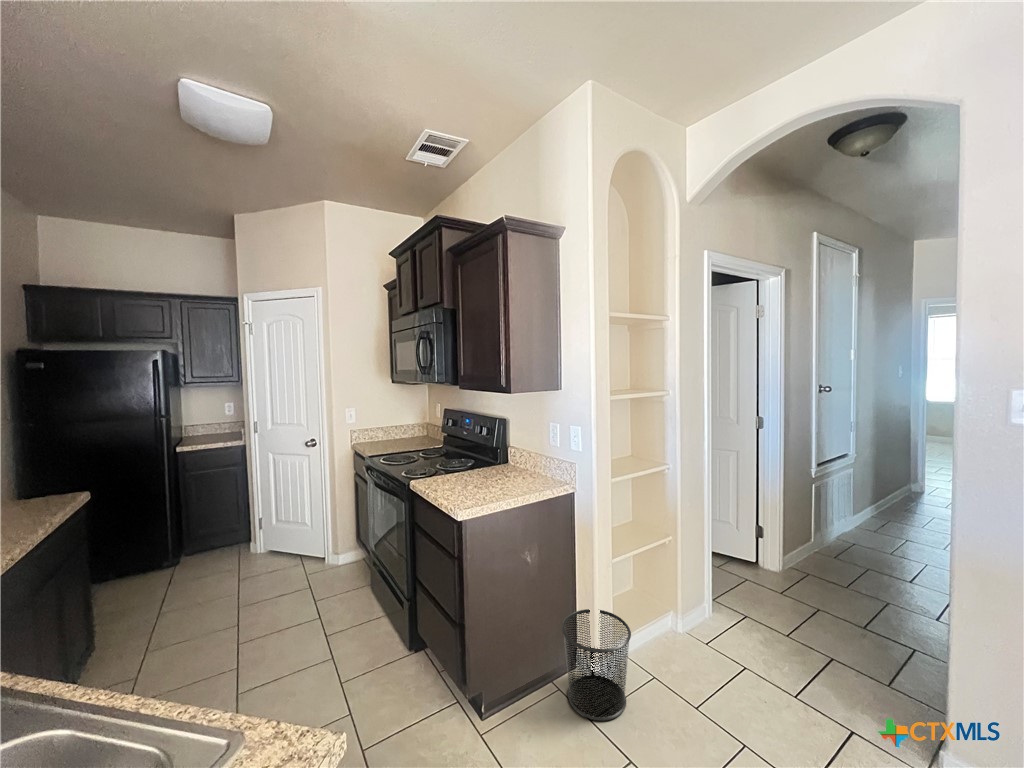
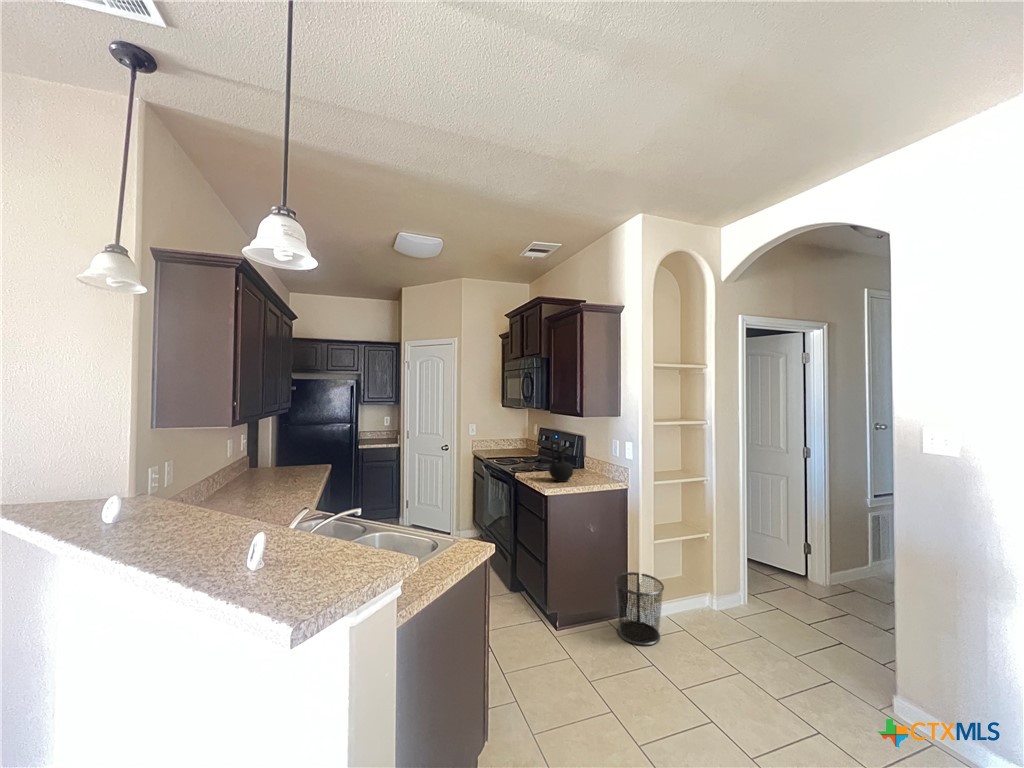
ceramic jug: none [461,433,497,494] -> present [549,441,573,482]

